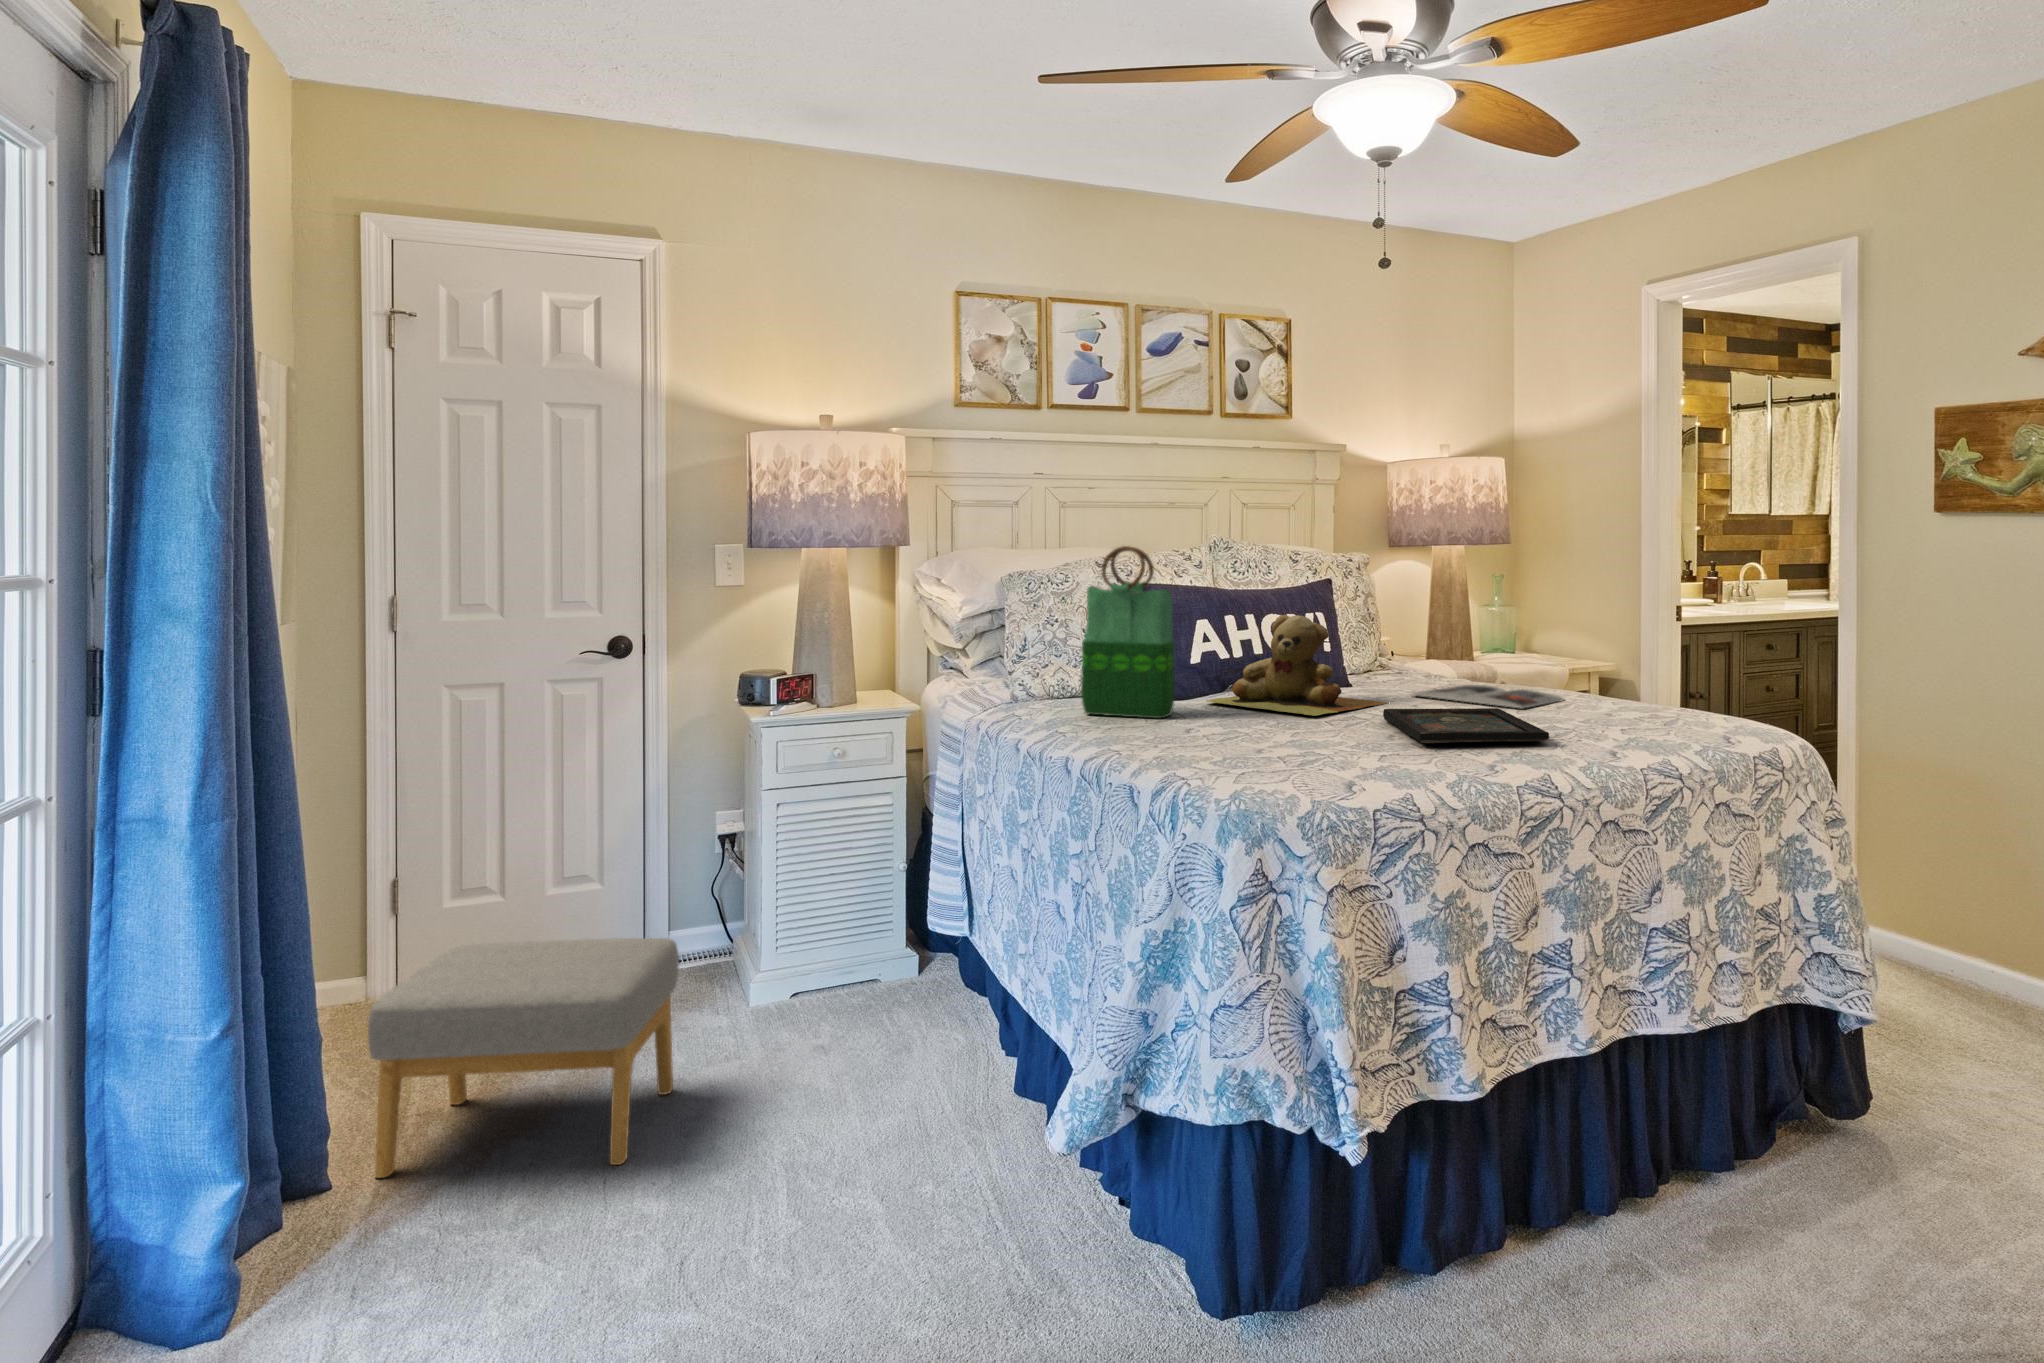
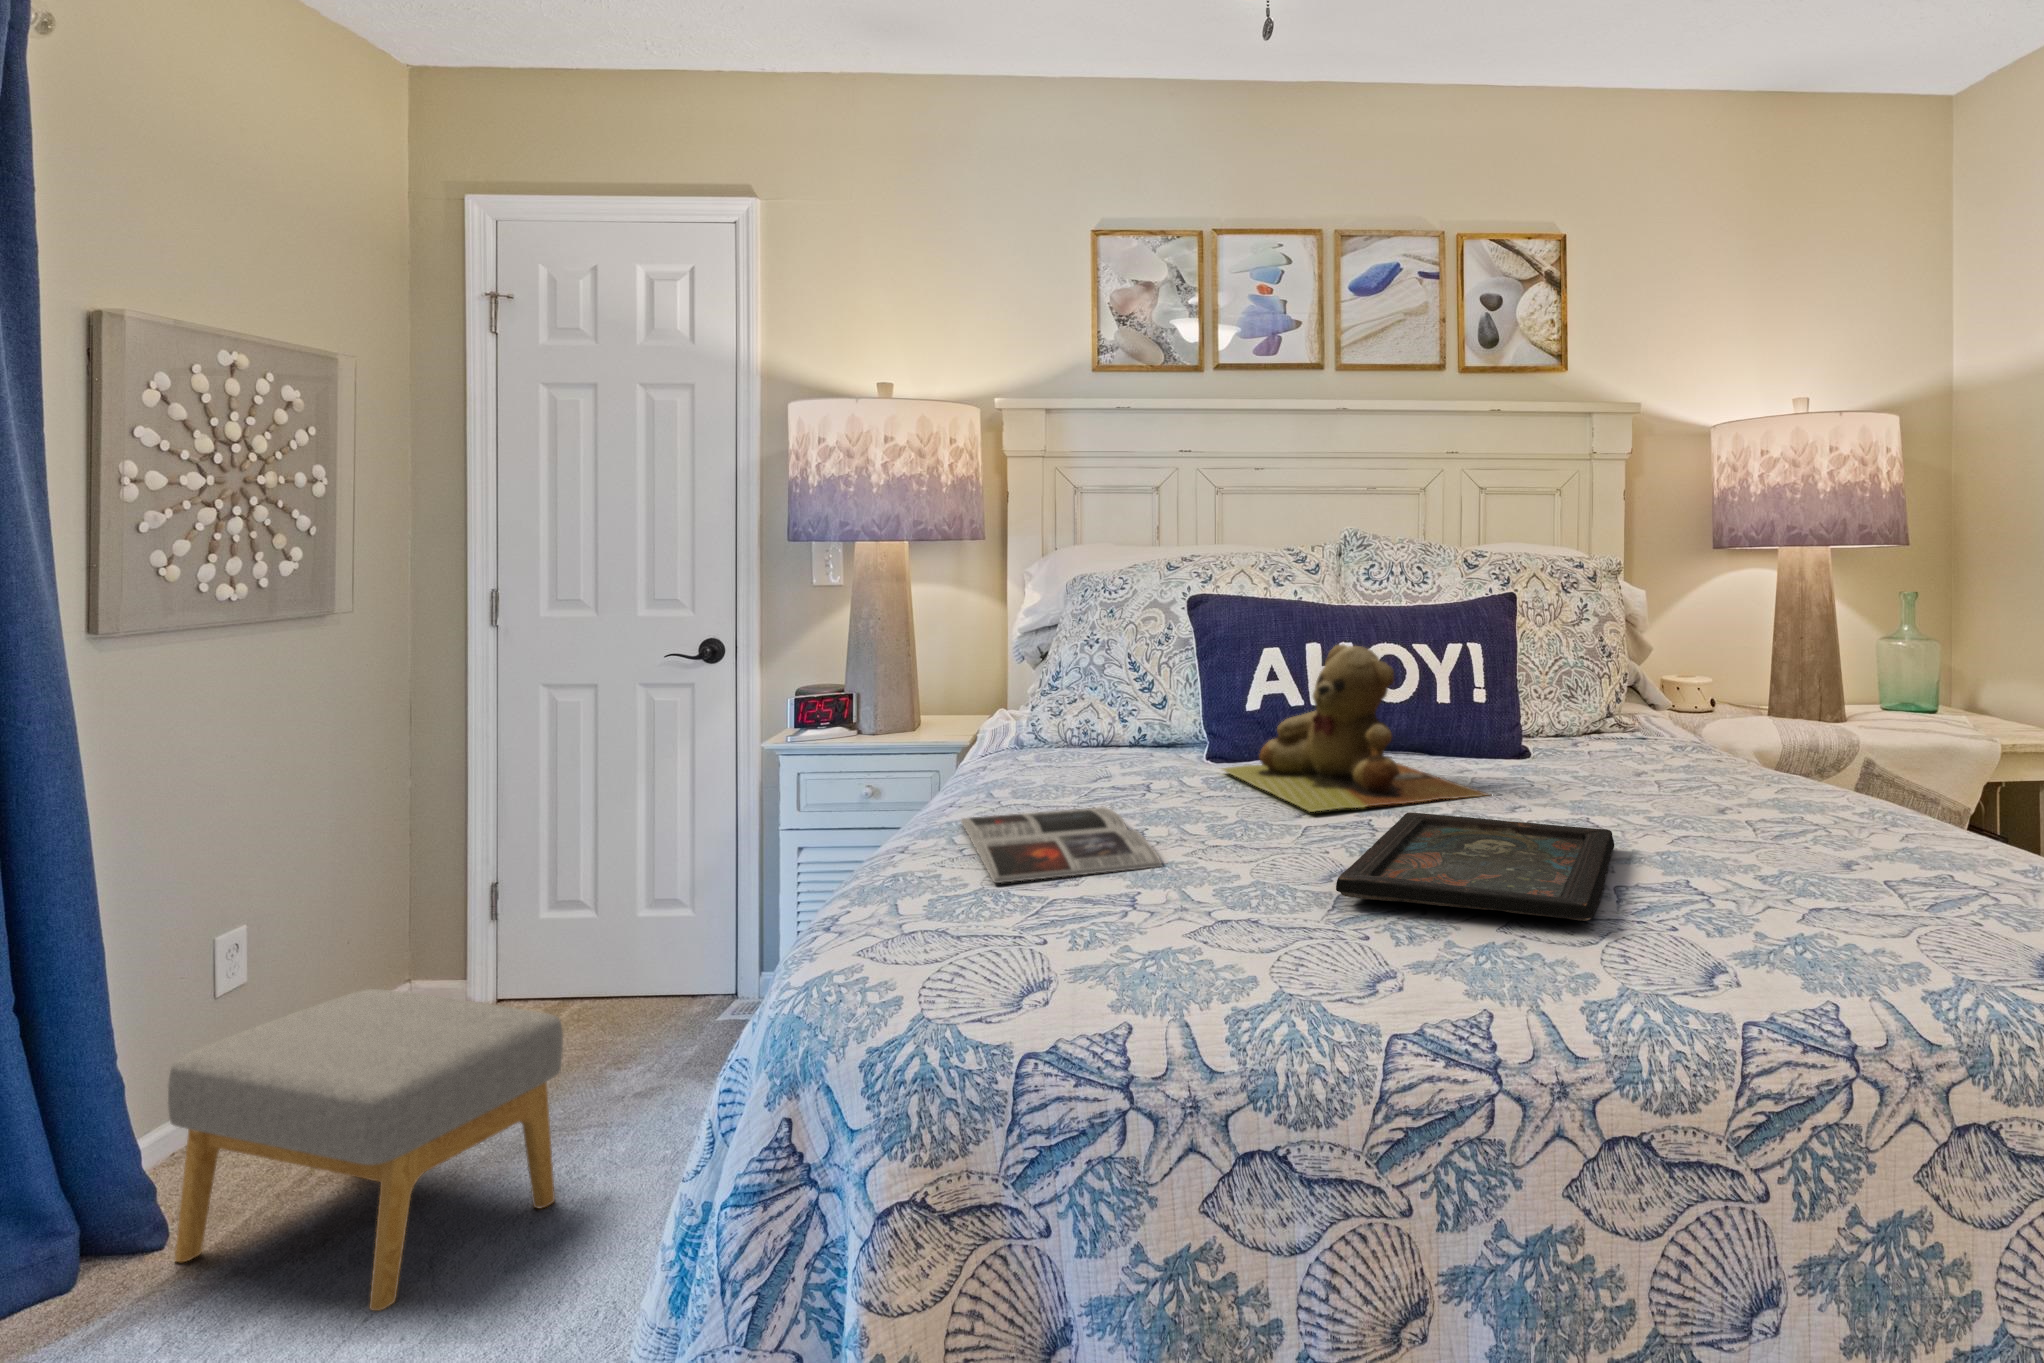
tote bag: present [1081,546,1175,718] -> none [1025,536,1136,794]
magazine: present [1413,685,1565,708] -> present [961,807,1162,883]

